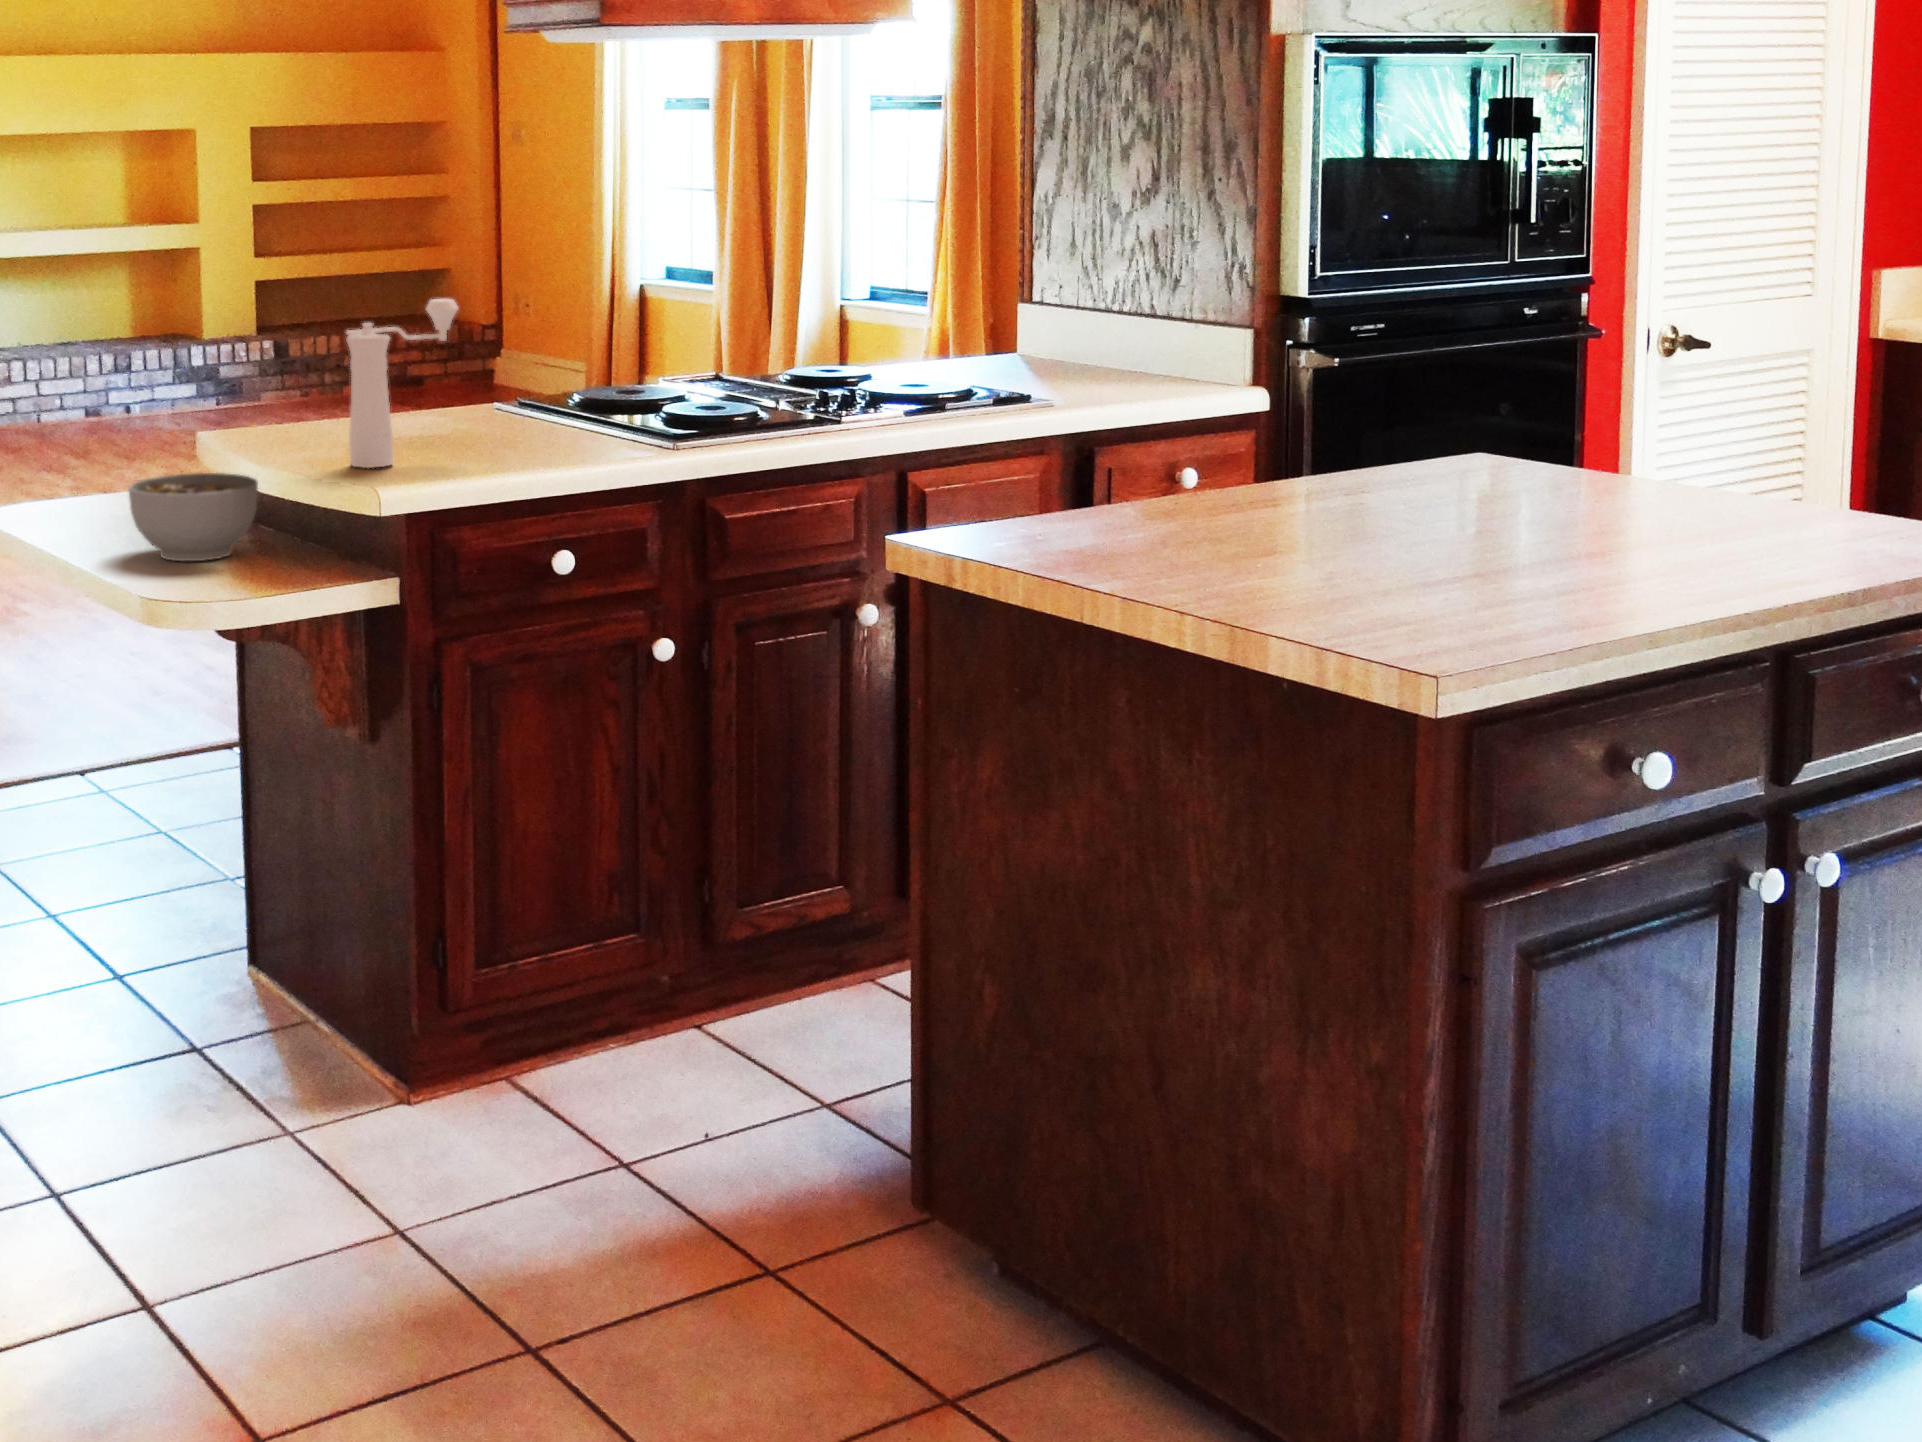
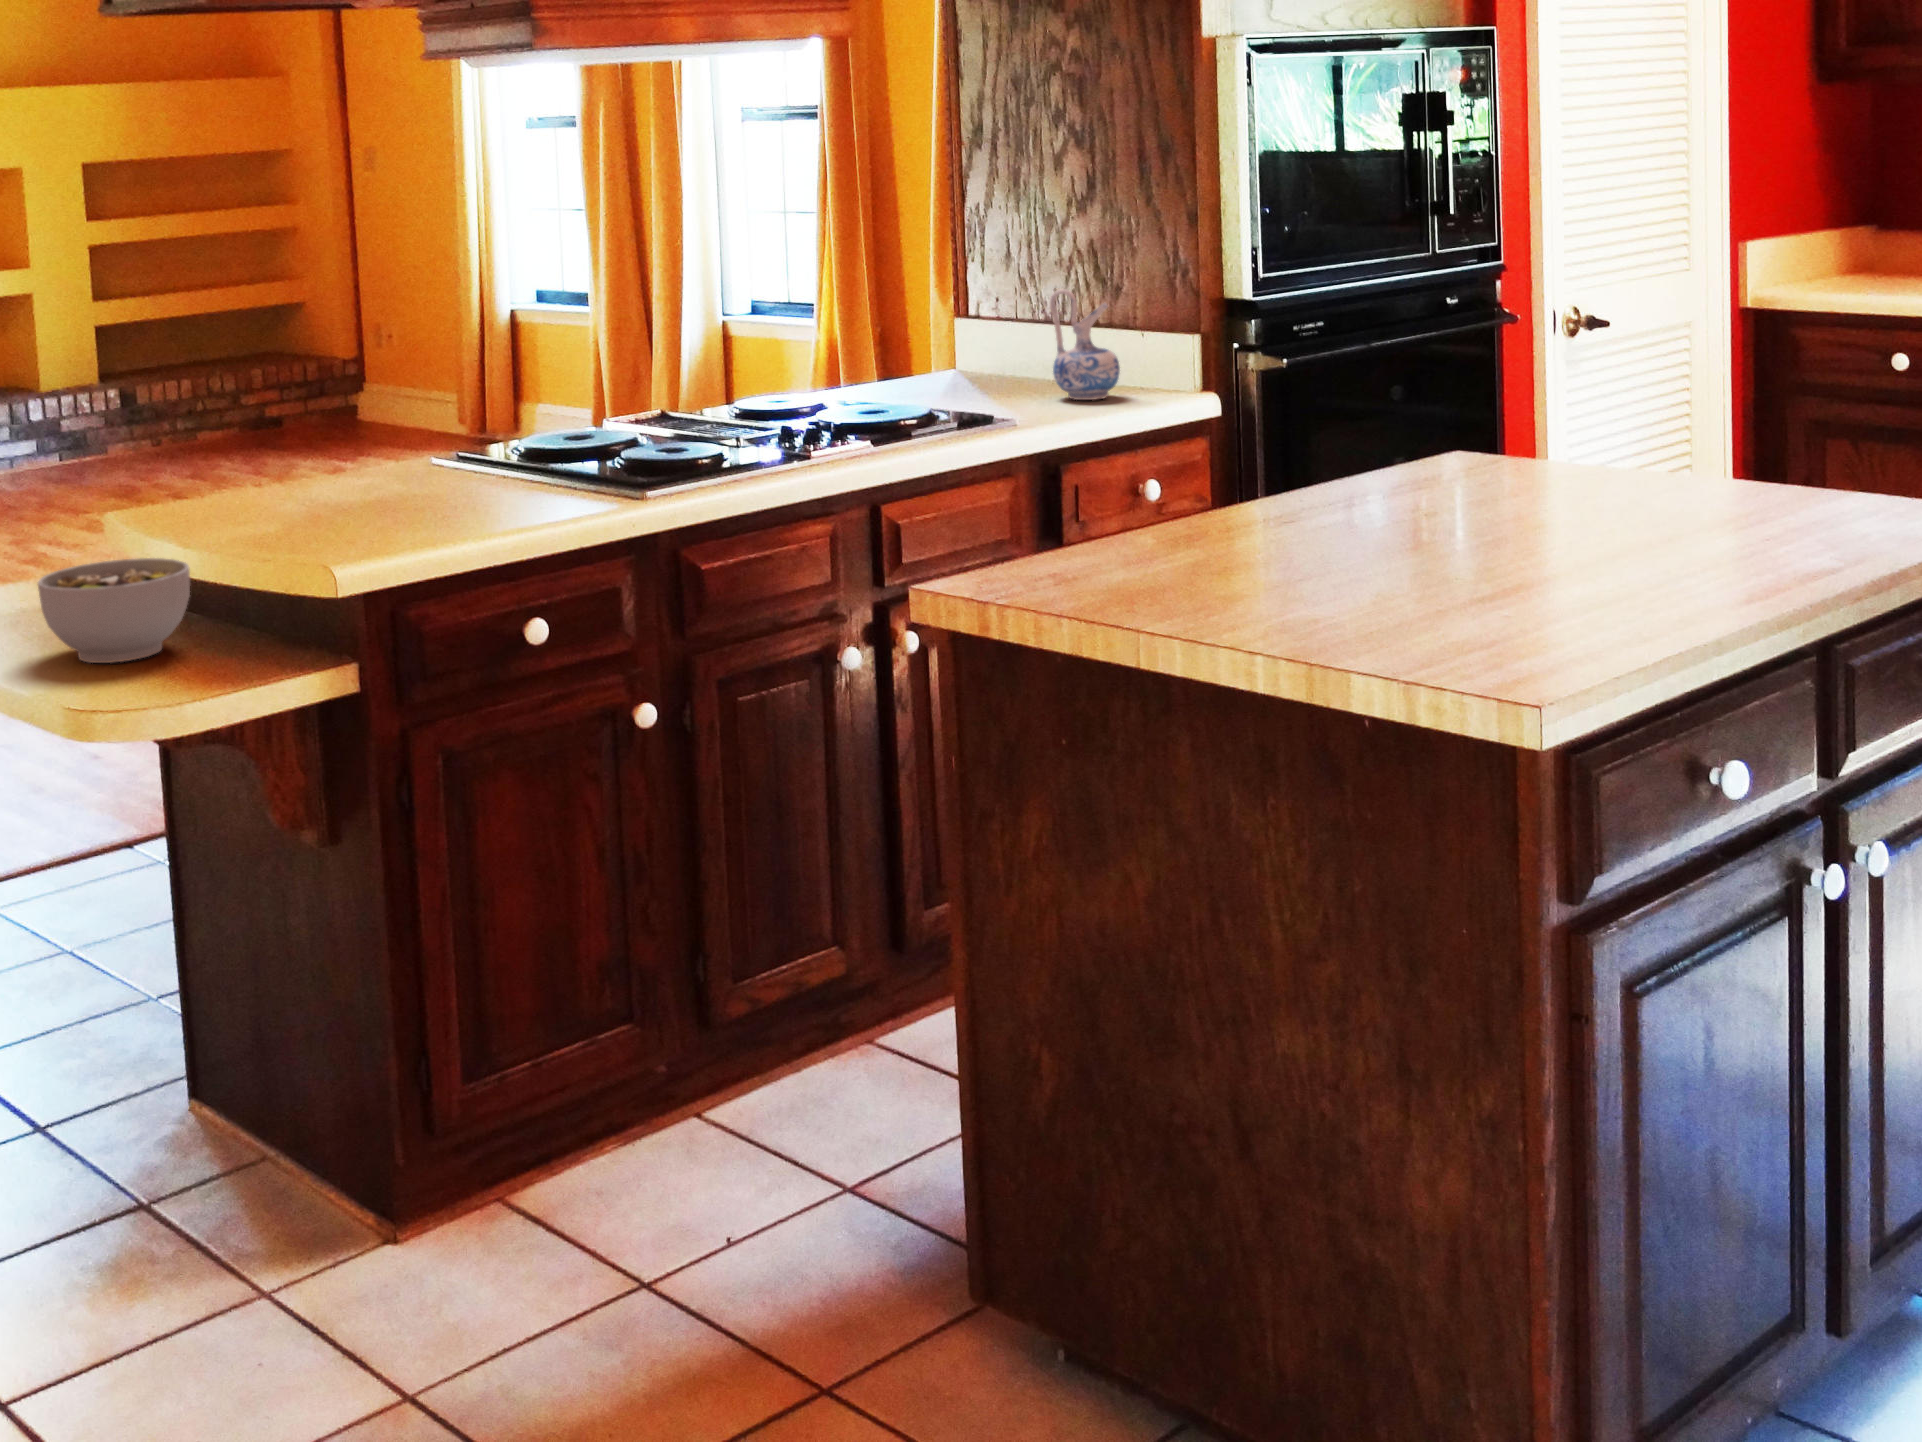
ceramic pitcher: none [1097,278,1163,388] -> present [1050,289,1120,400]
pepper mill: present [346,299,458,468] -> none [285,349,409,542]

